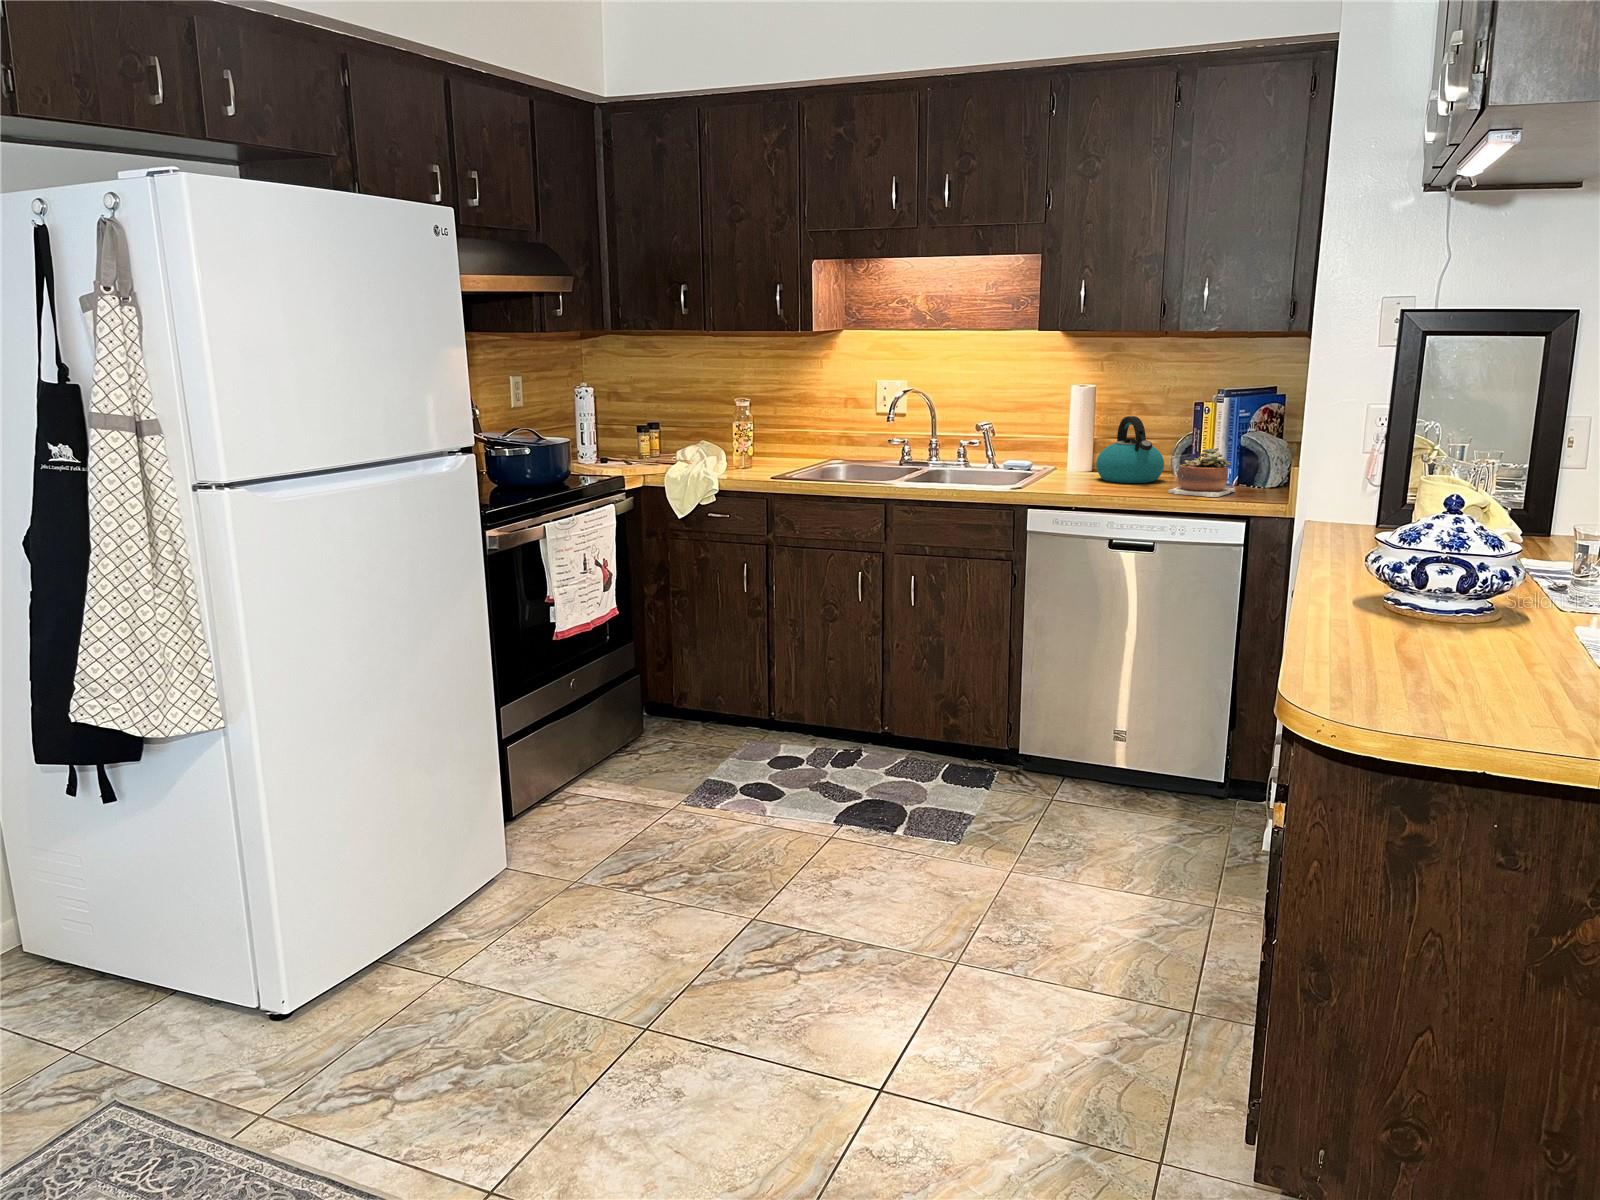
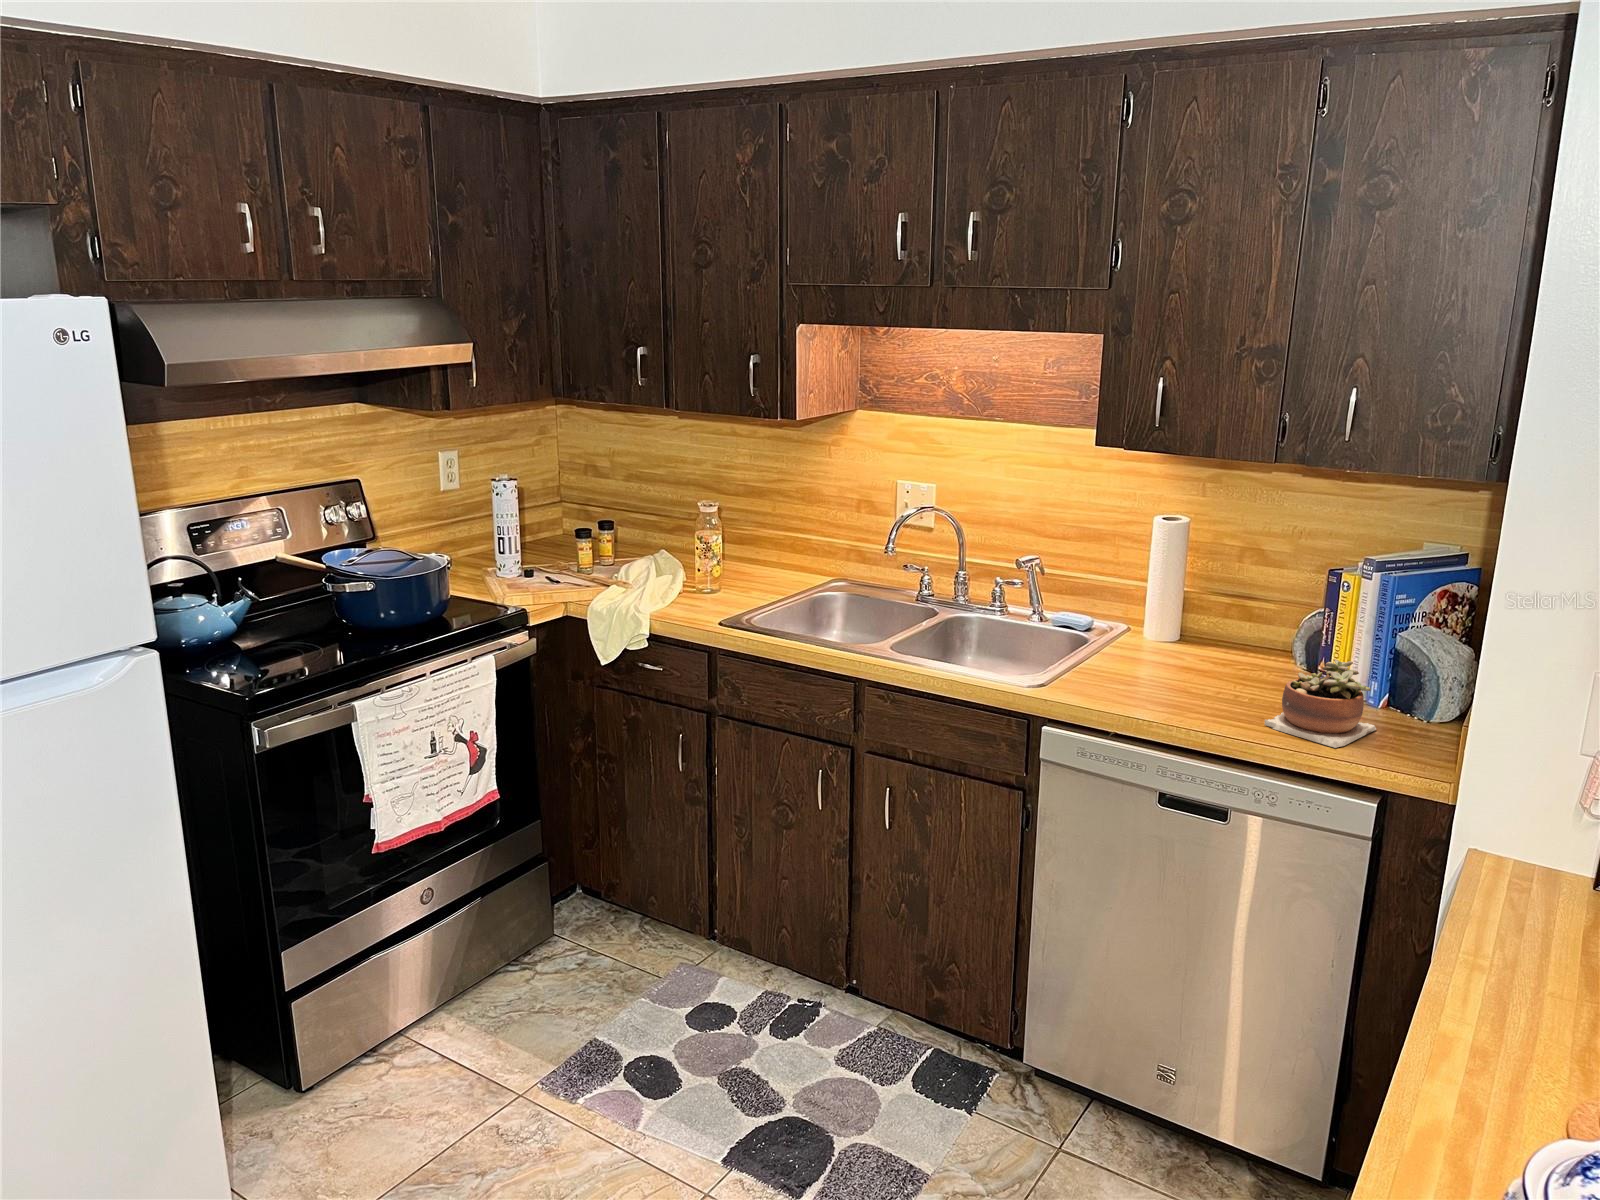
kettle: present [1096,416,1164,483] -> none [1171,582,1276,687]

